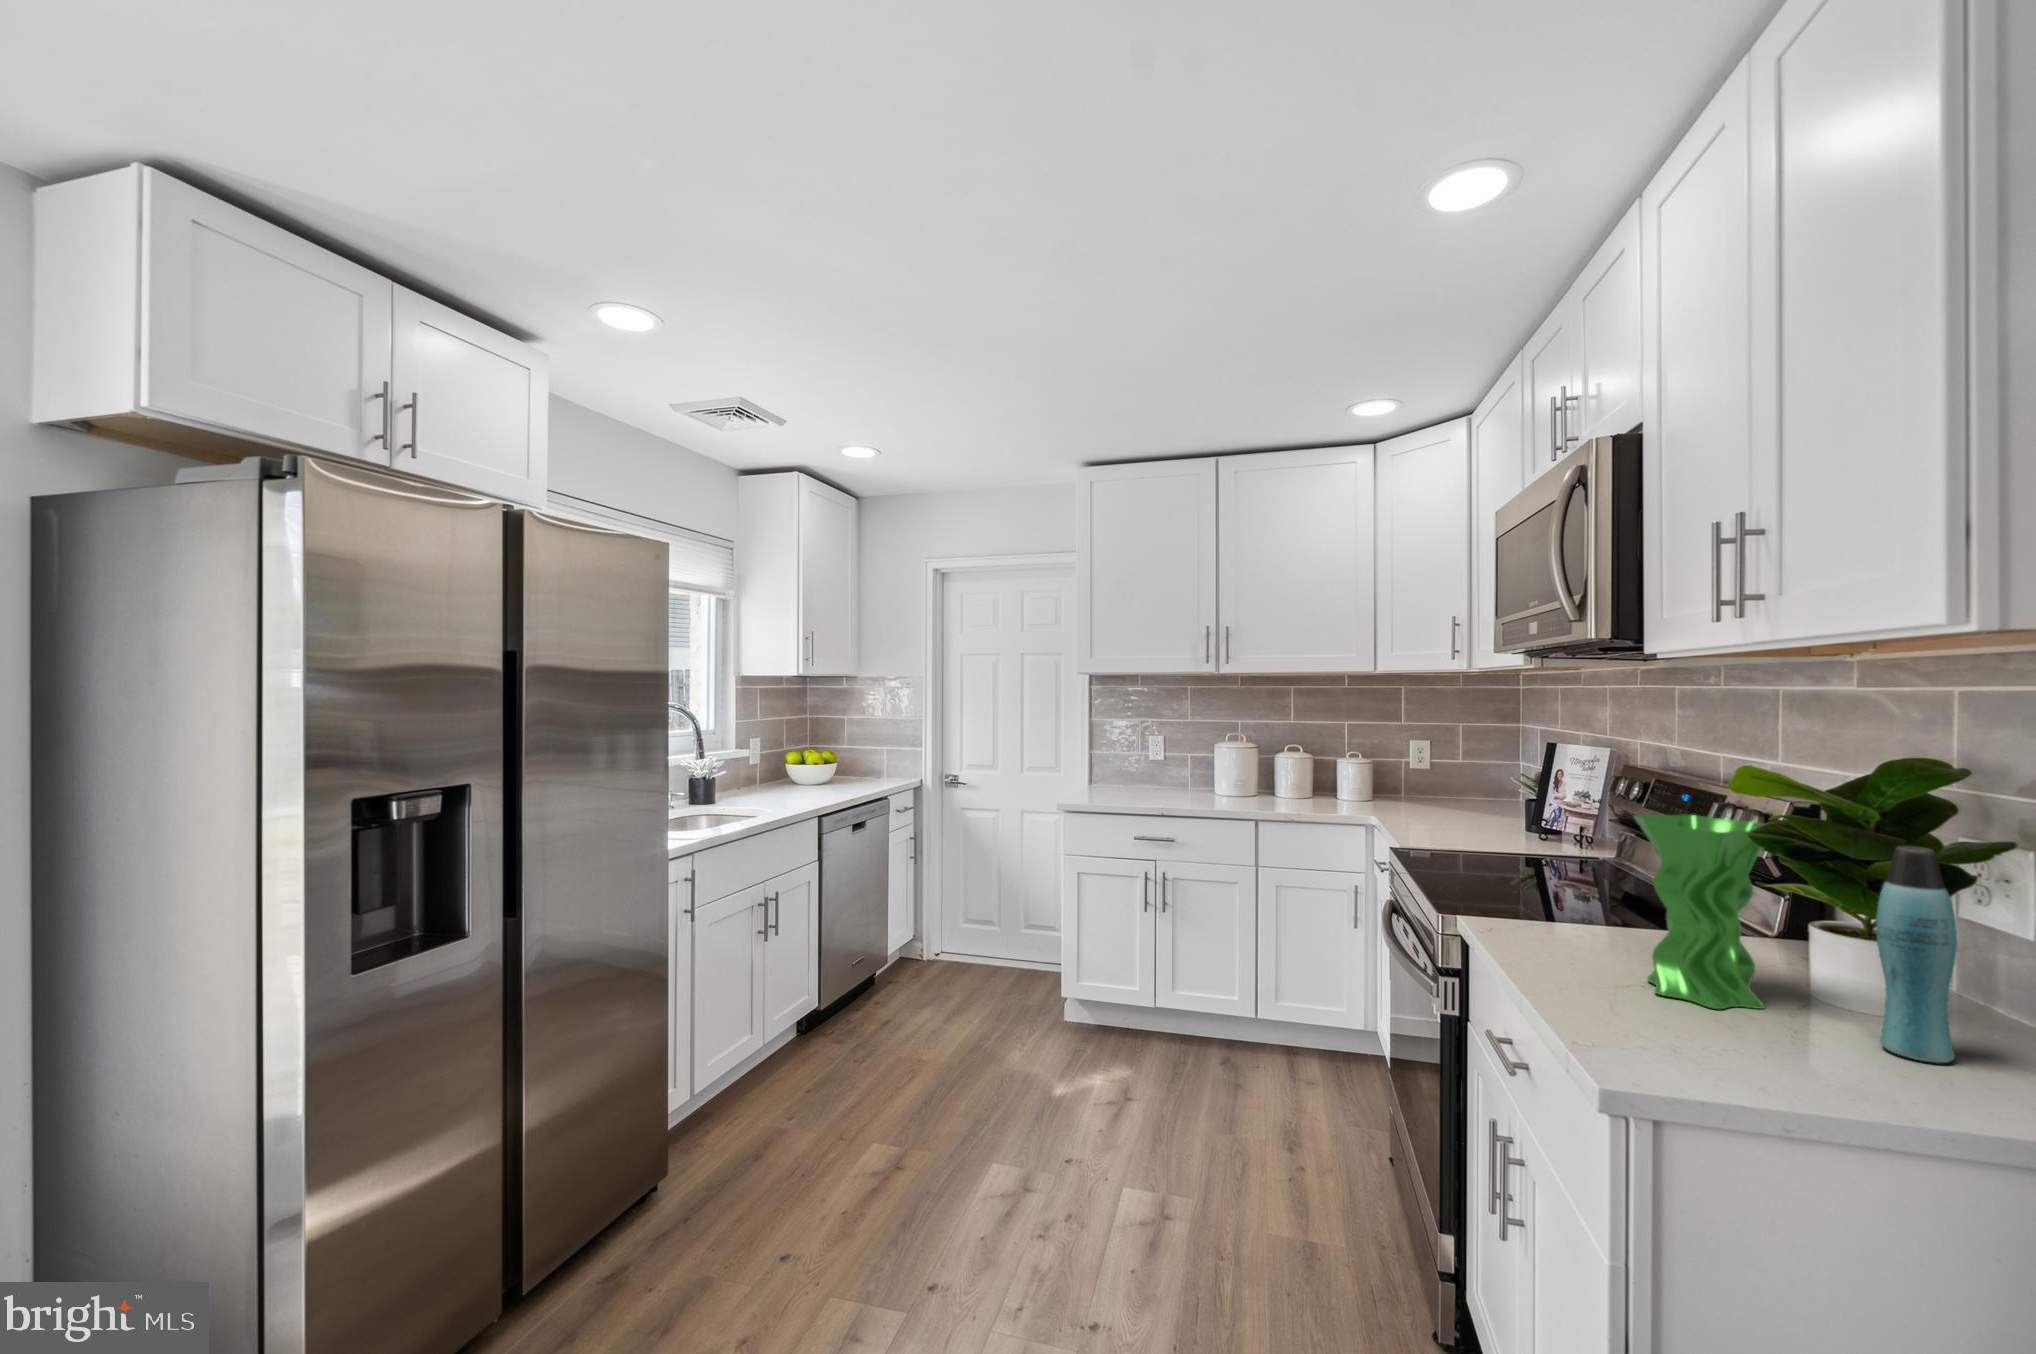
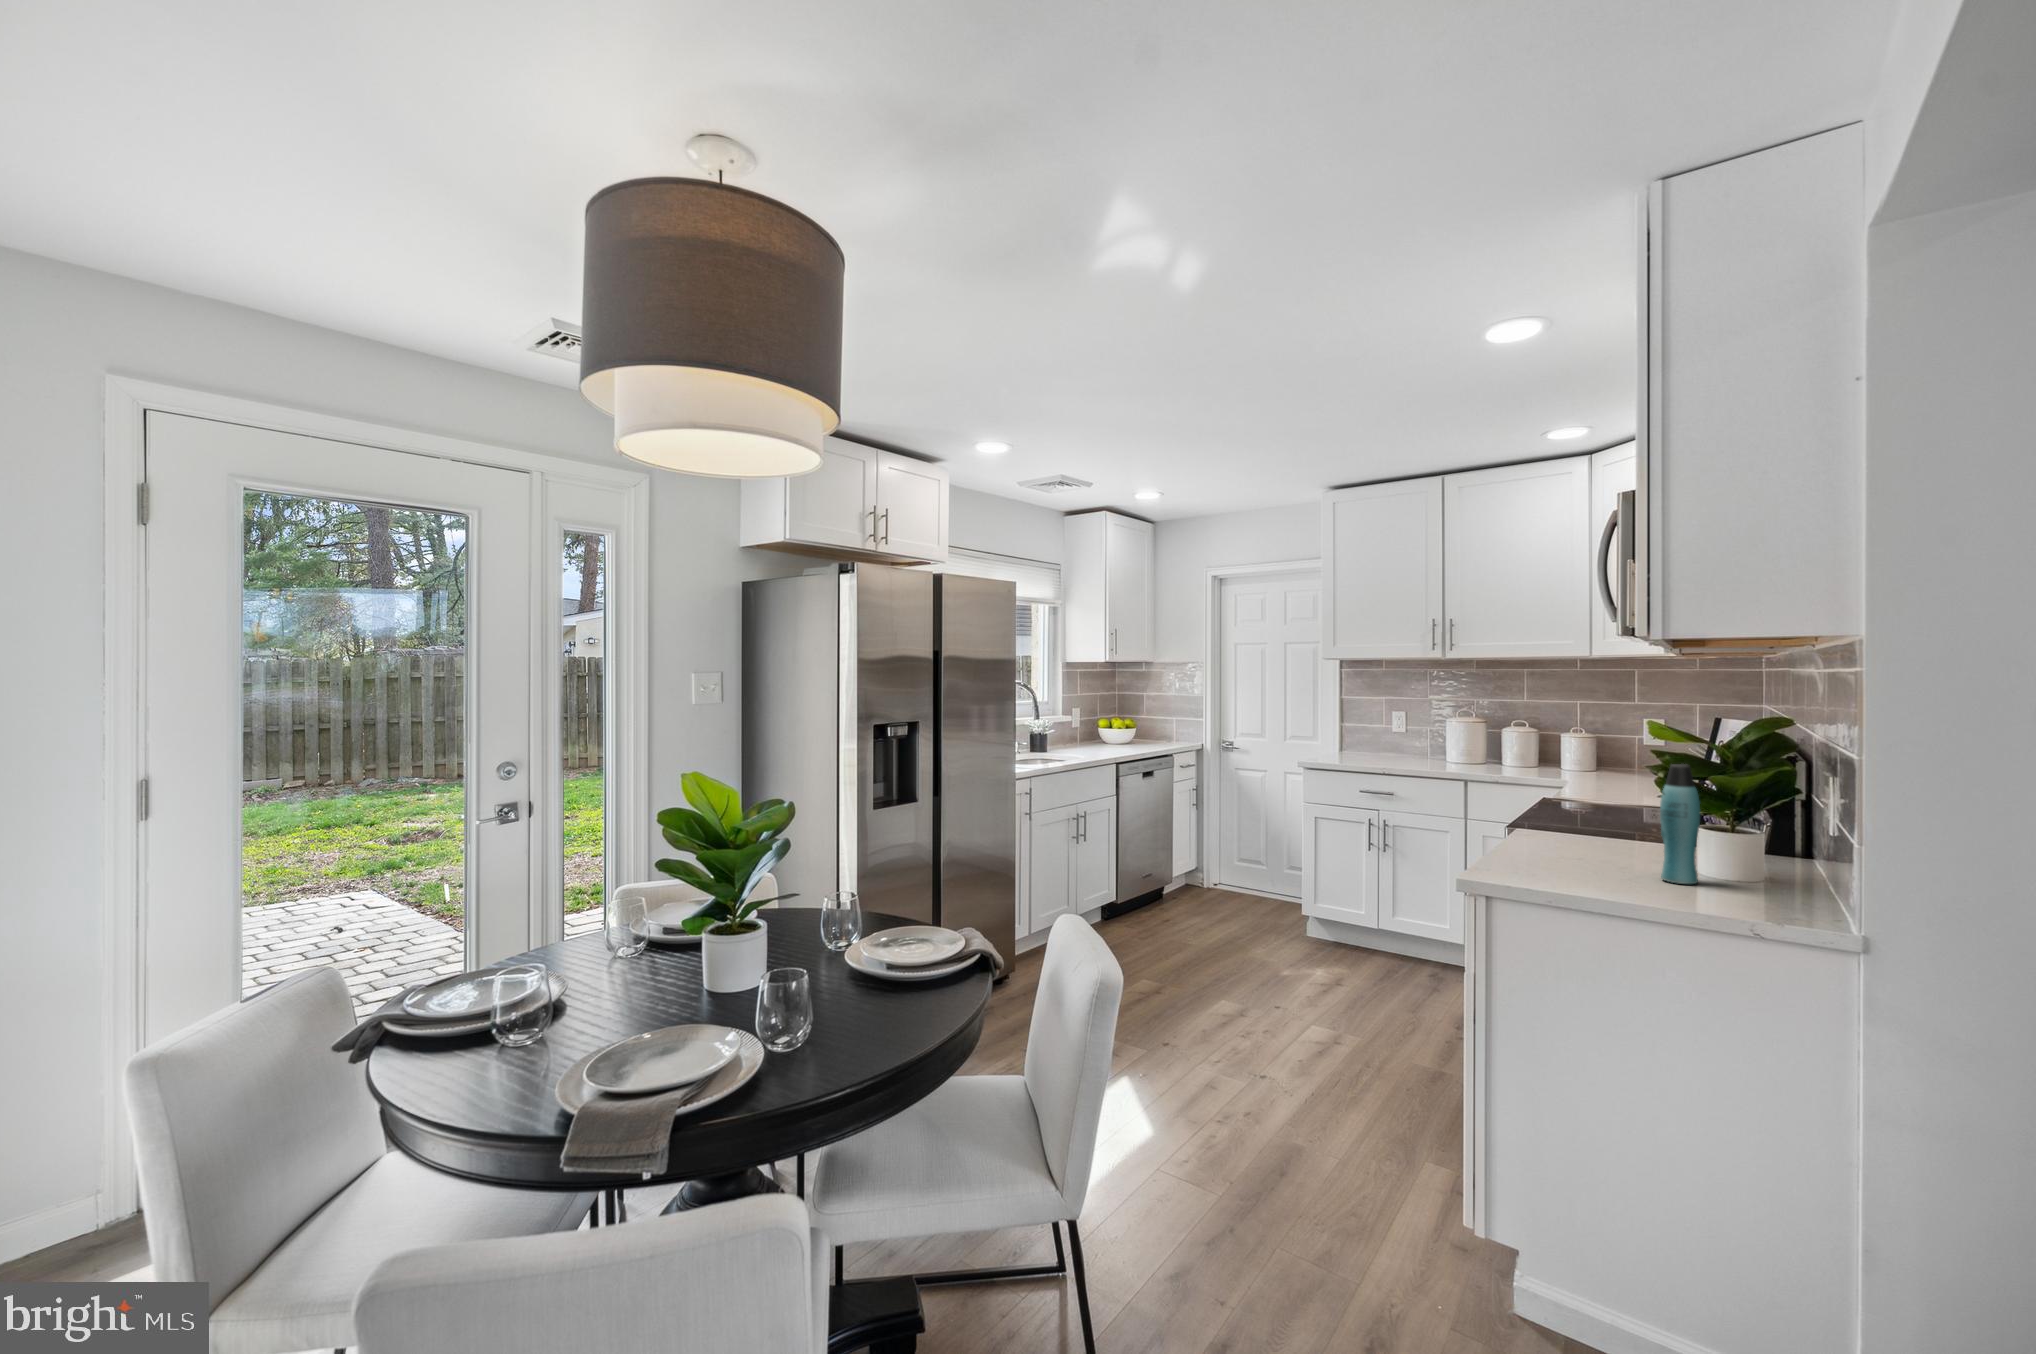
vase: present [1634,814,1764,1009] -> none [1563,752,1649,866]

